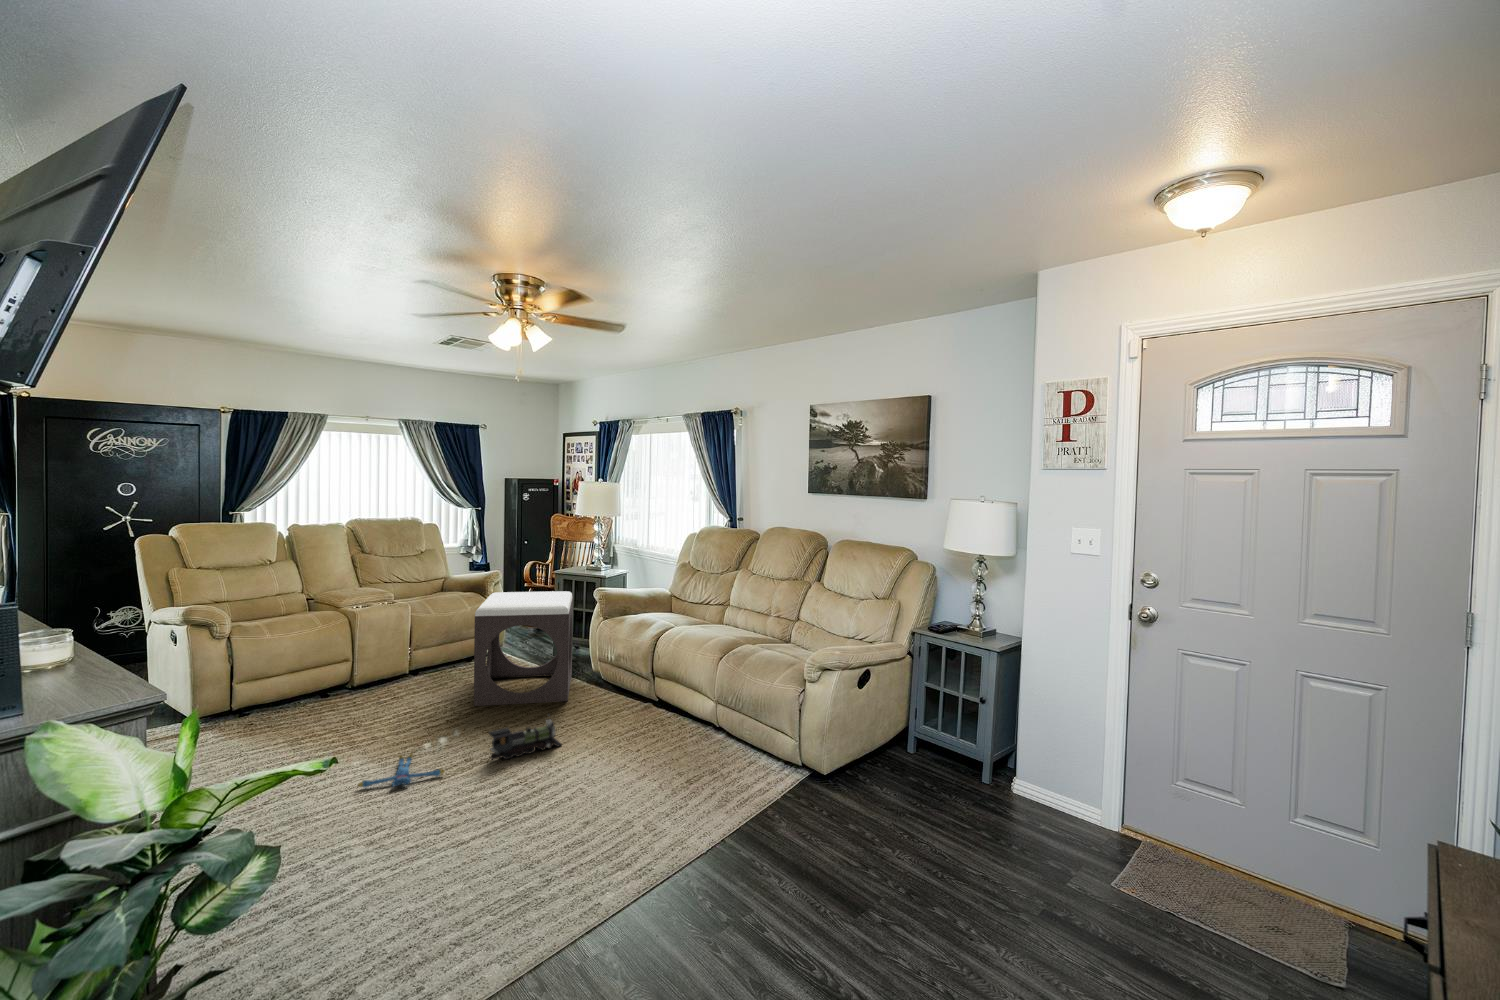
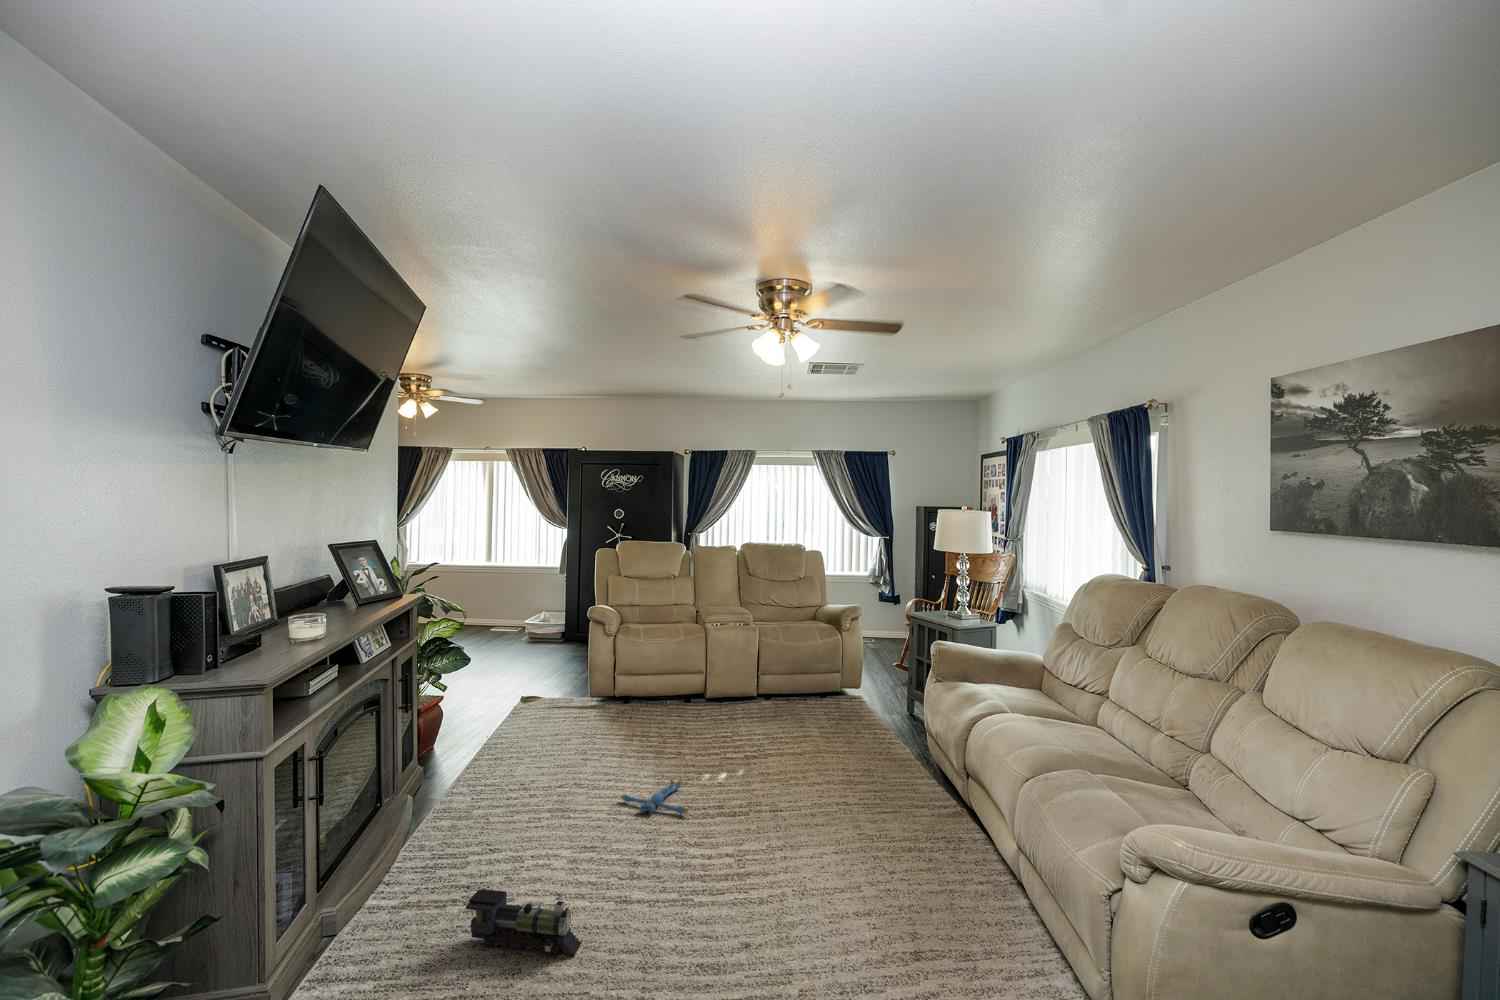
footstool: present [474,591,573,706] -> none [782,628,908,770]
toy train: present [489,719,561,760] -> present [466,889,581,956]

